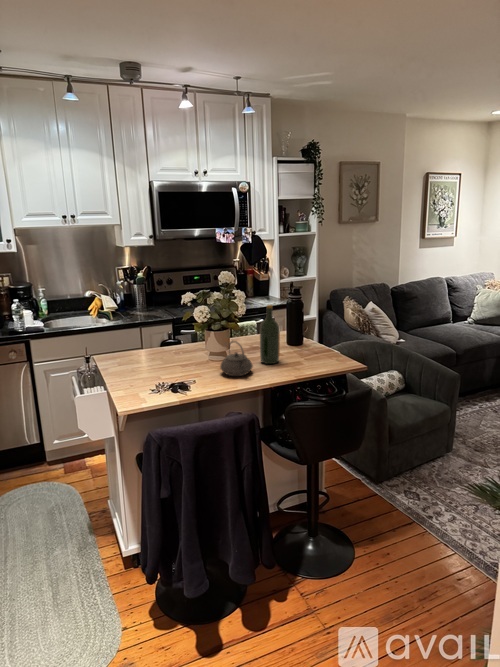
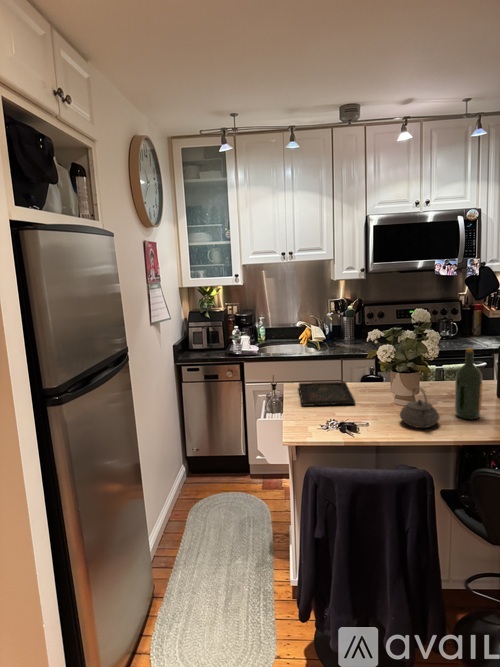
tray: none [111,347,175,374] -> present [299,382,355,406]

